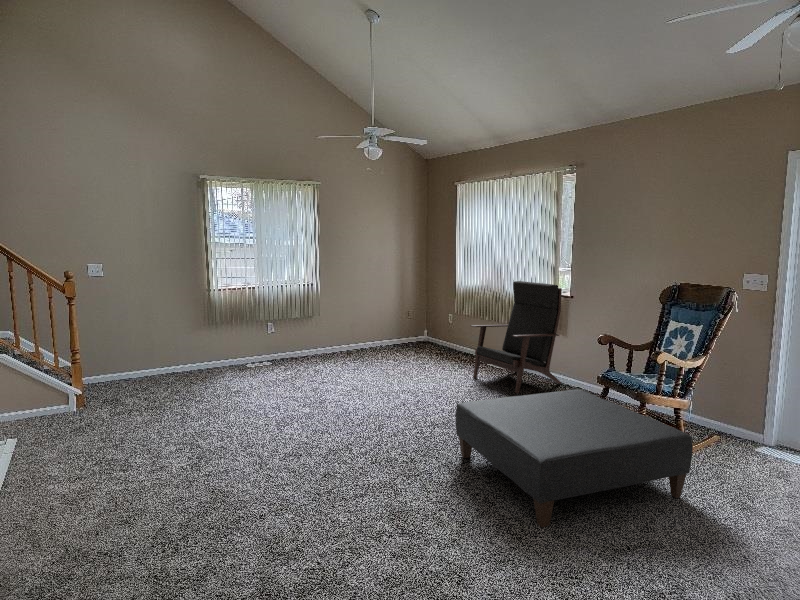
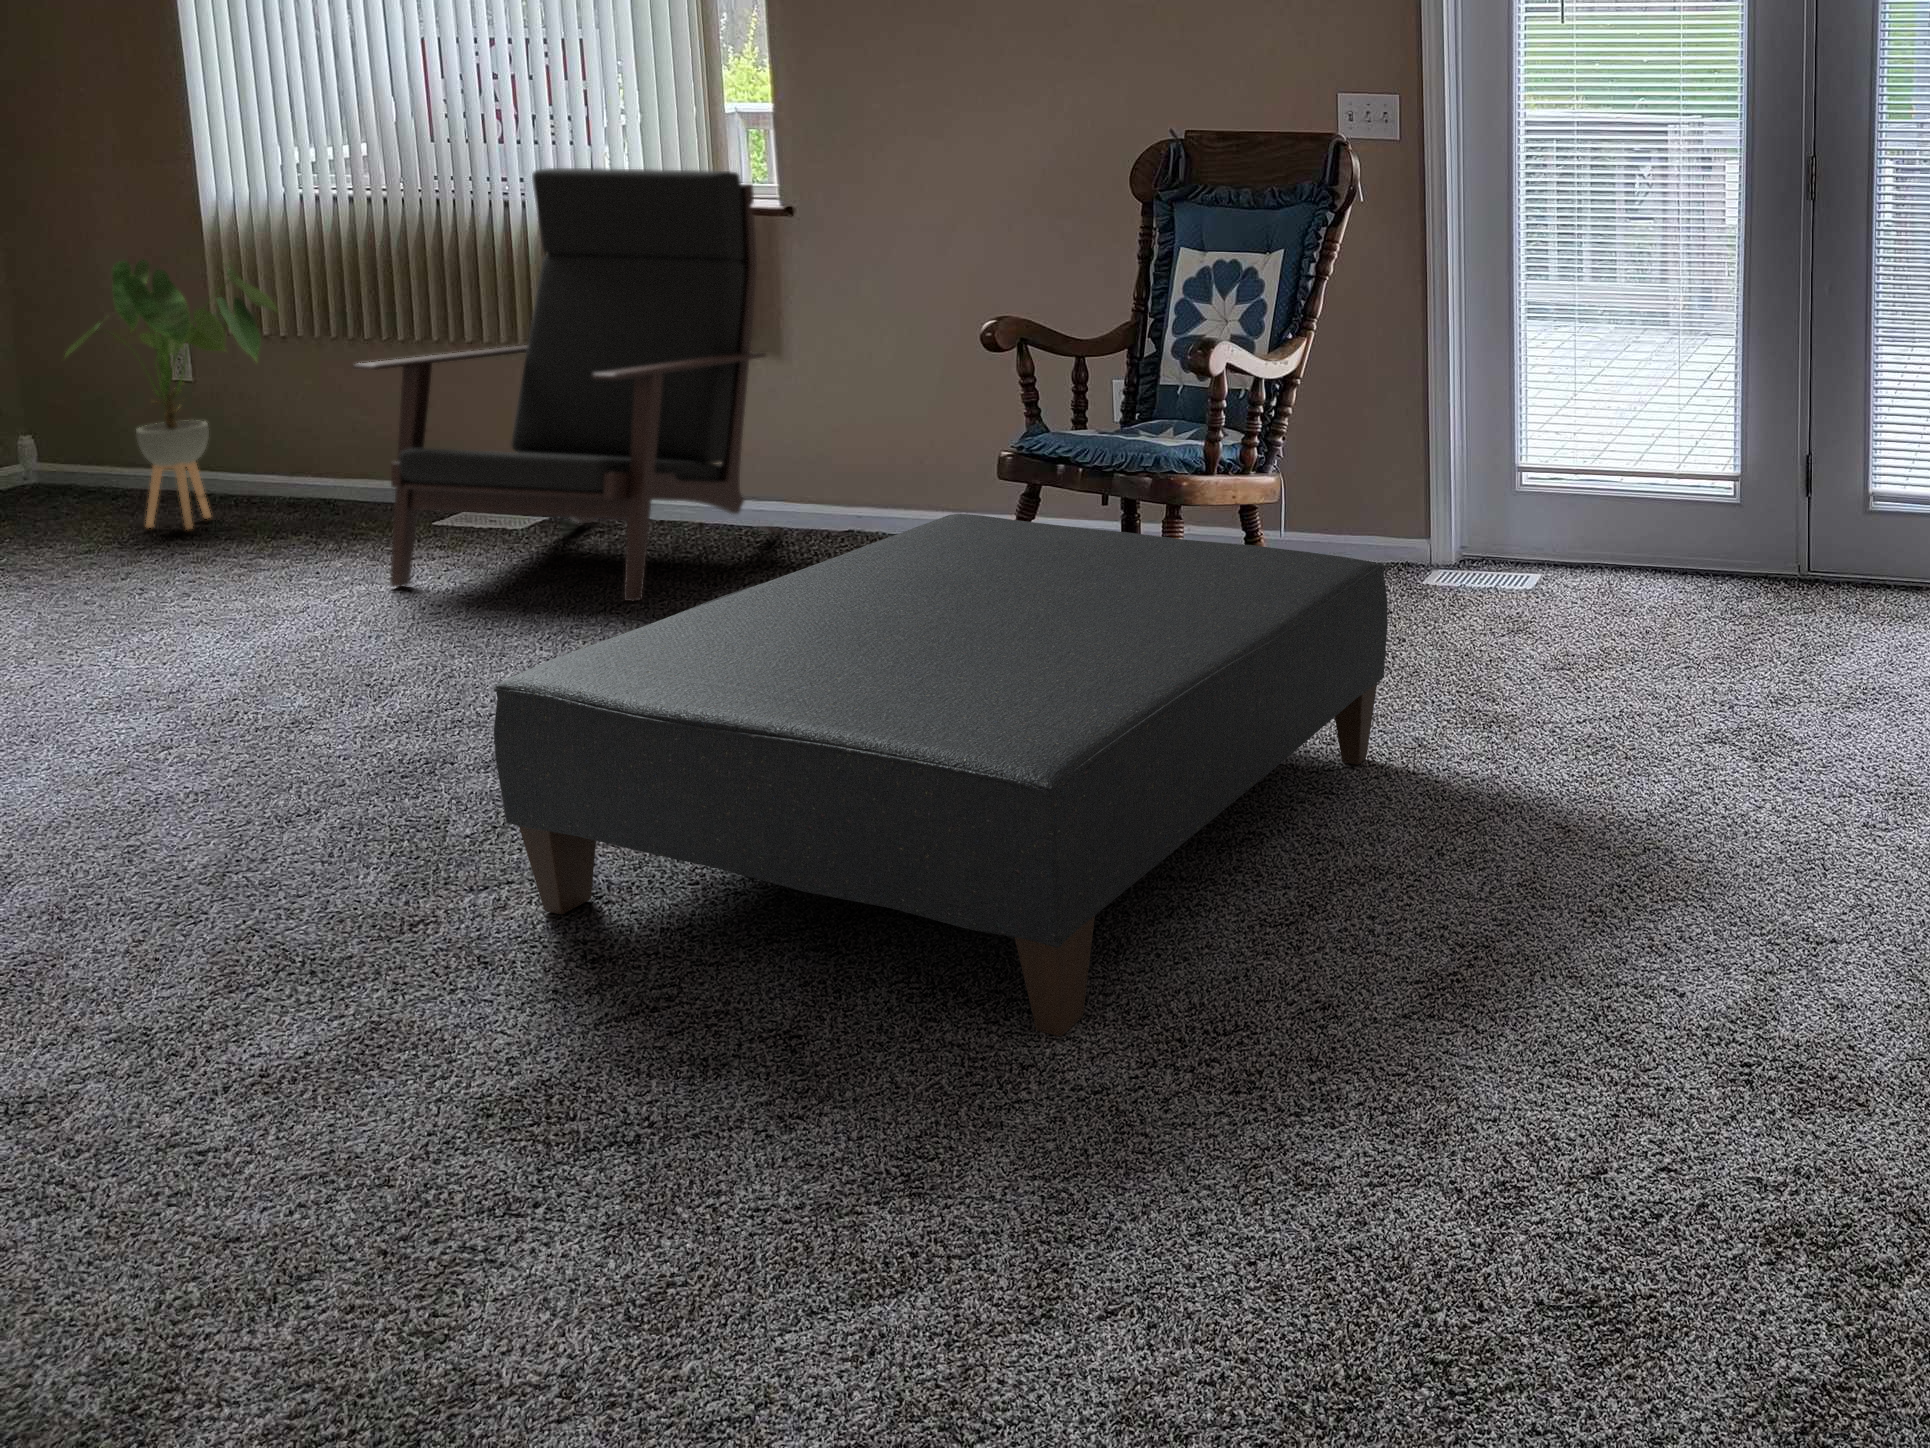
house plant: none [430,296,468,356] -> present [65,259,277,529]

